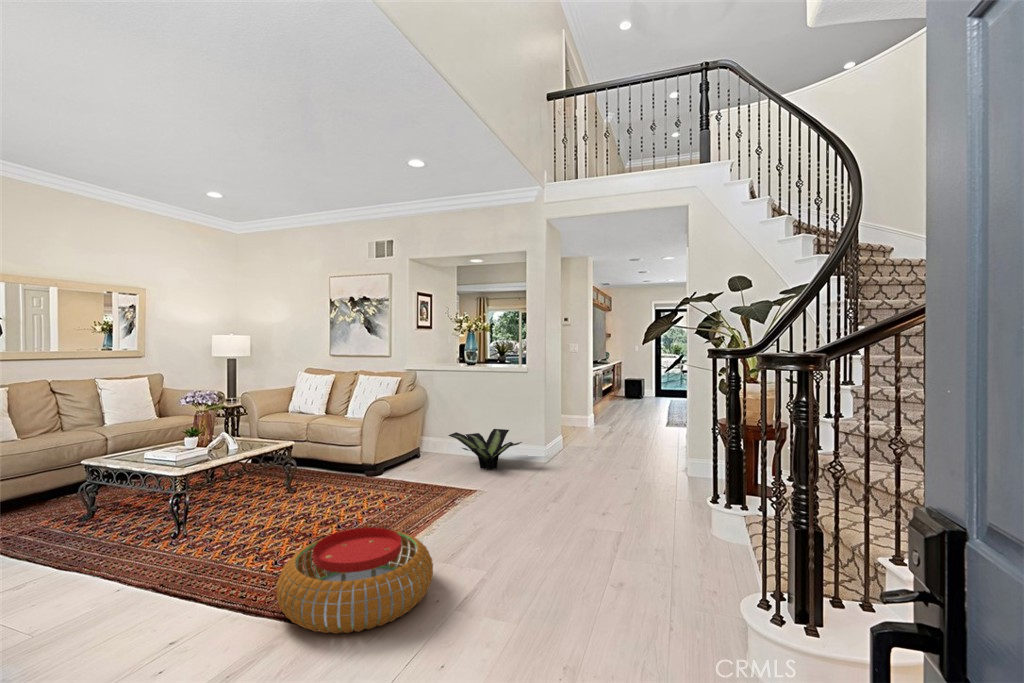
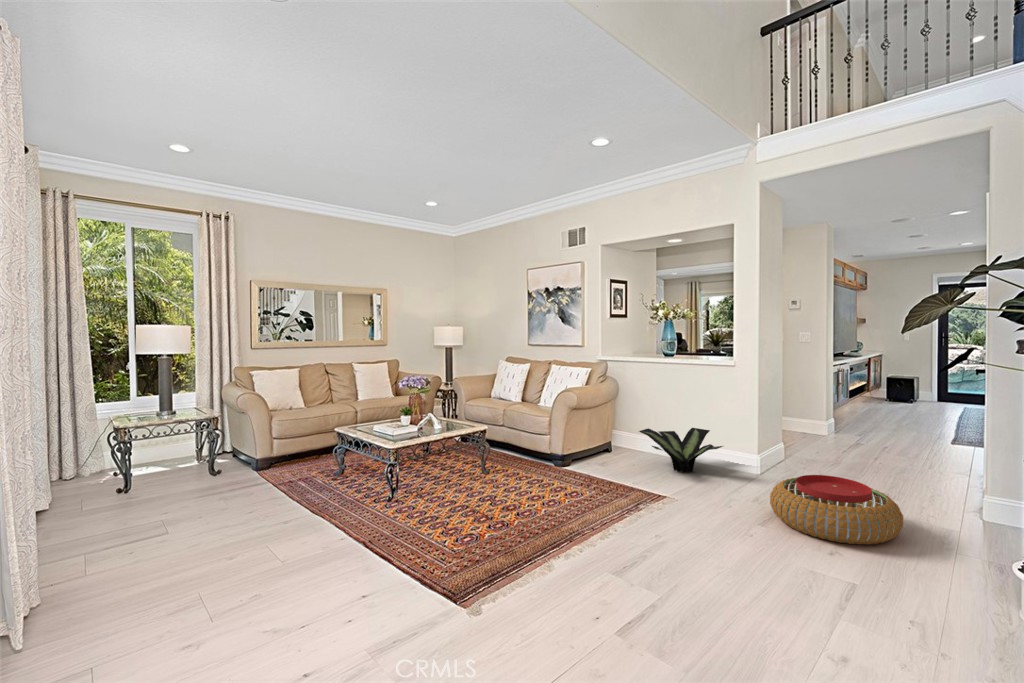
pouf: present [277,527,433,634] -> present [770,475,903,545]

